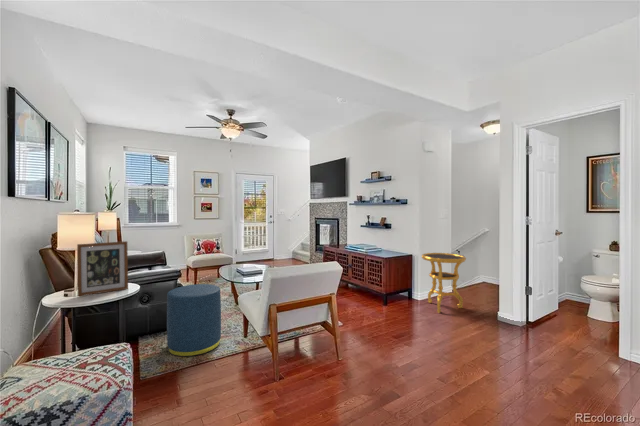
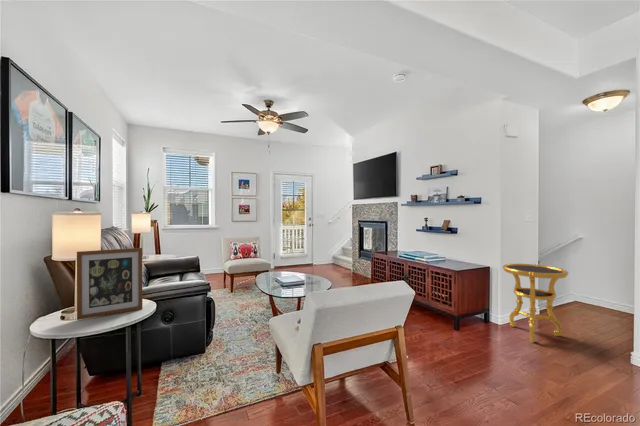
ottoman: present [167,284,221,357] -> none [192,301,258,399]

